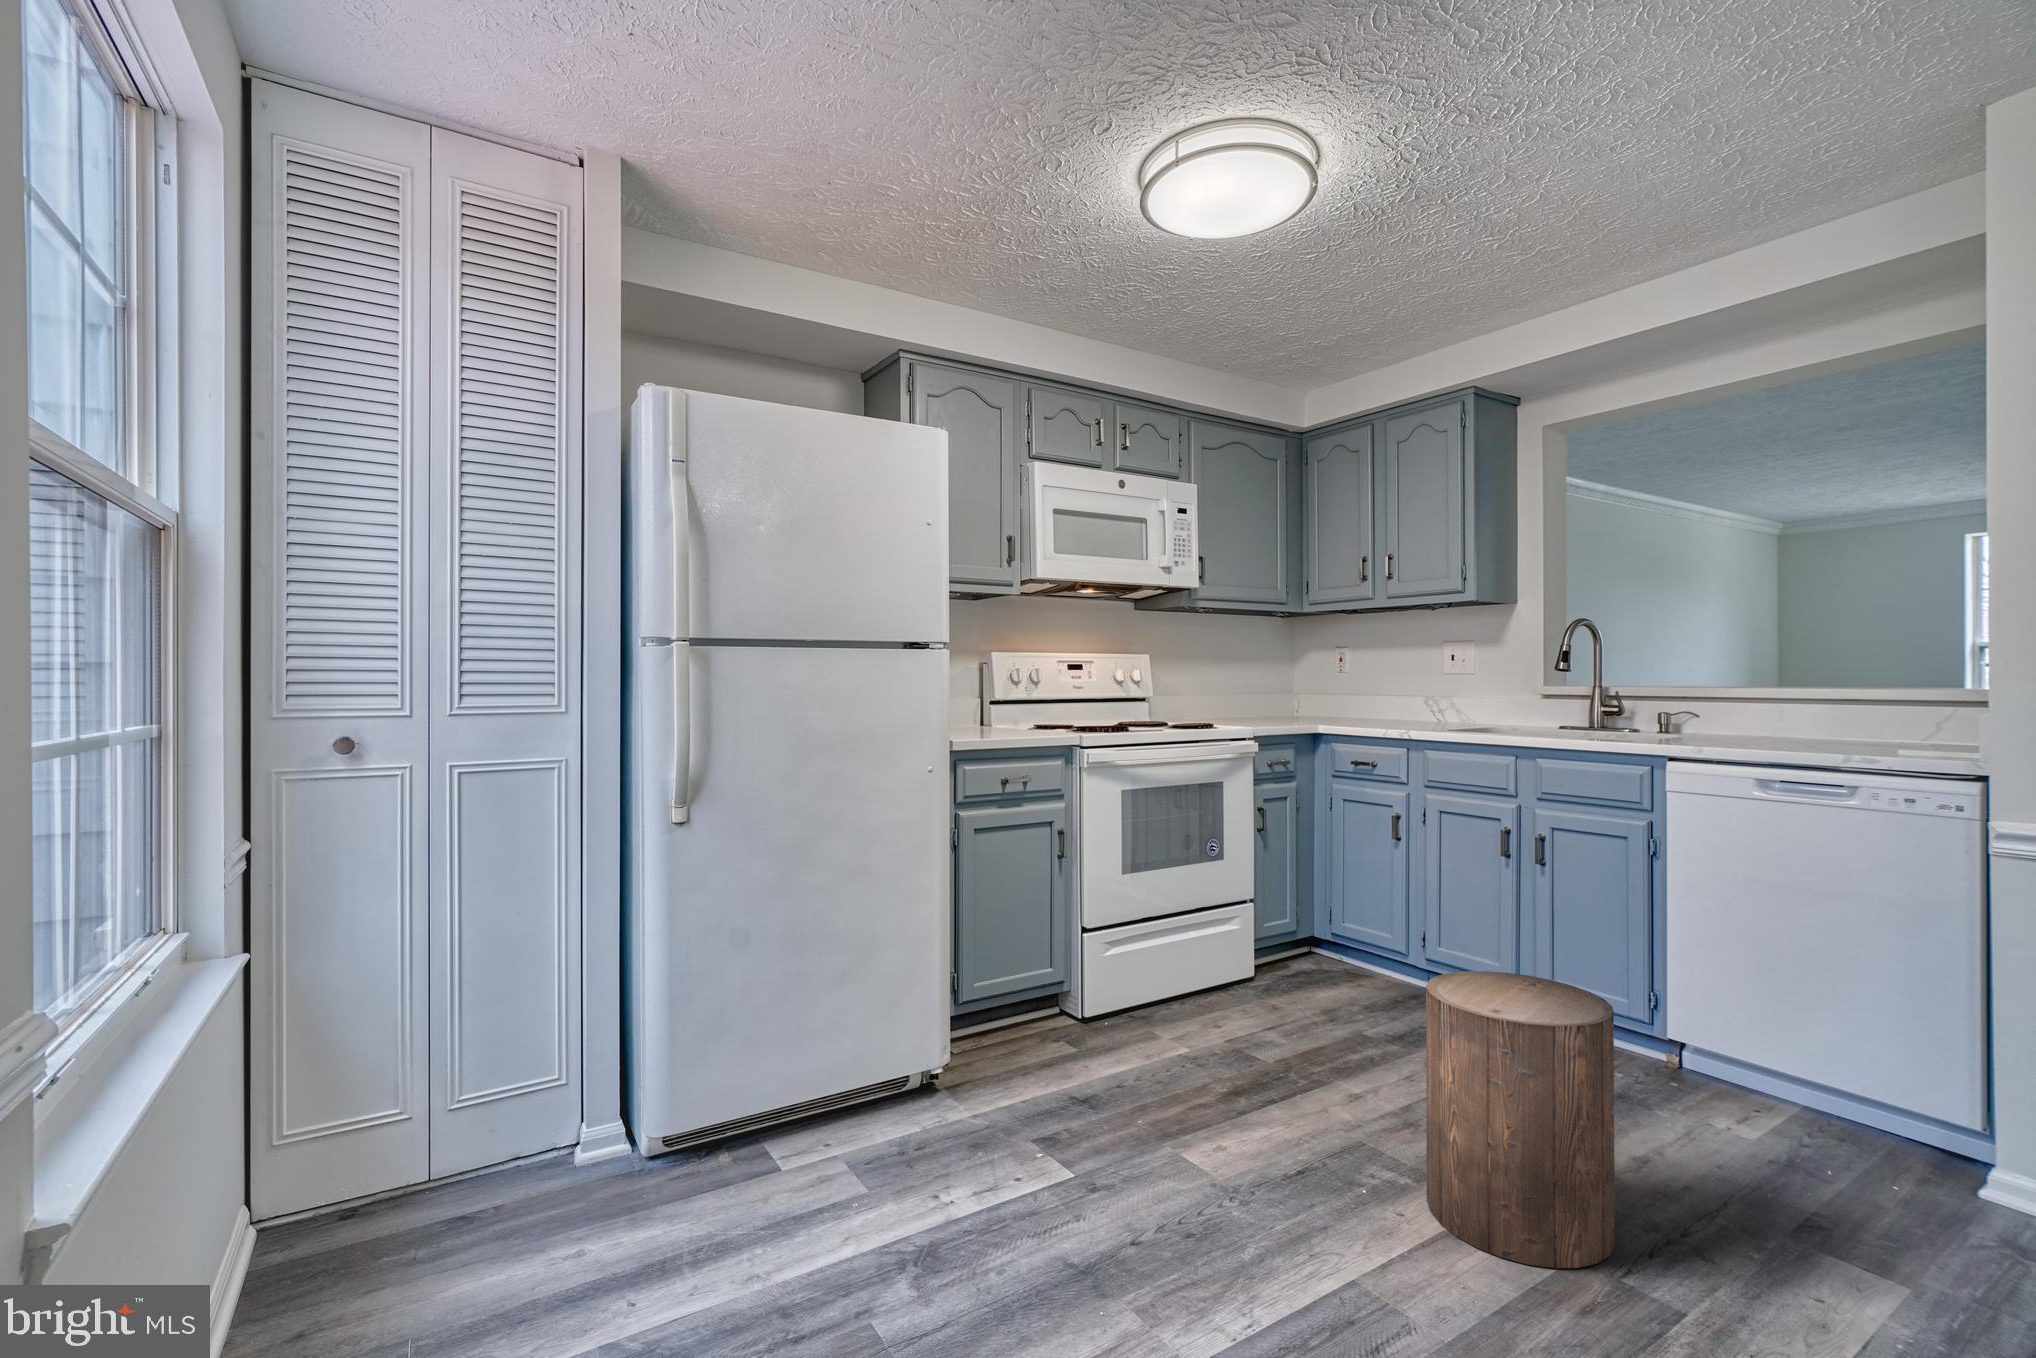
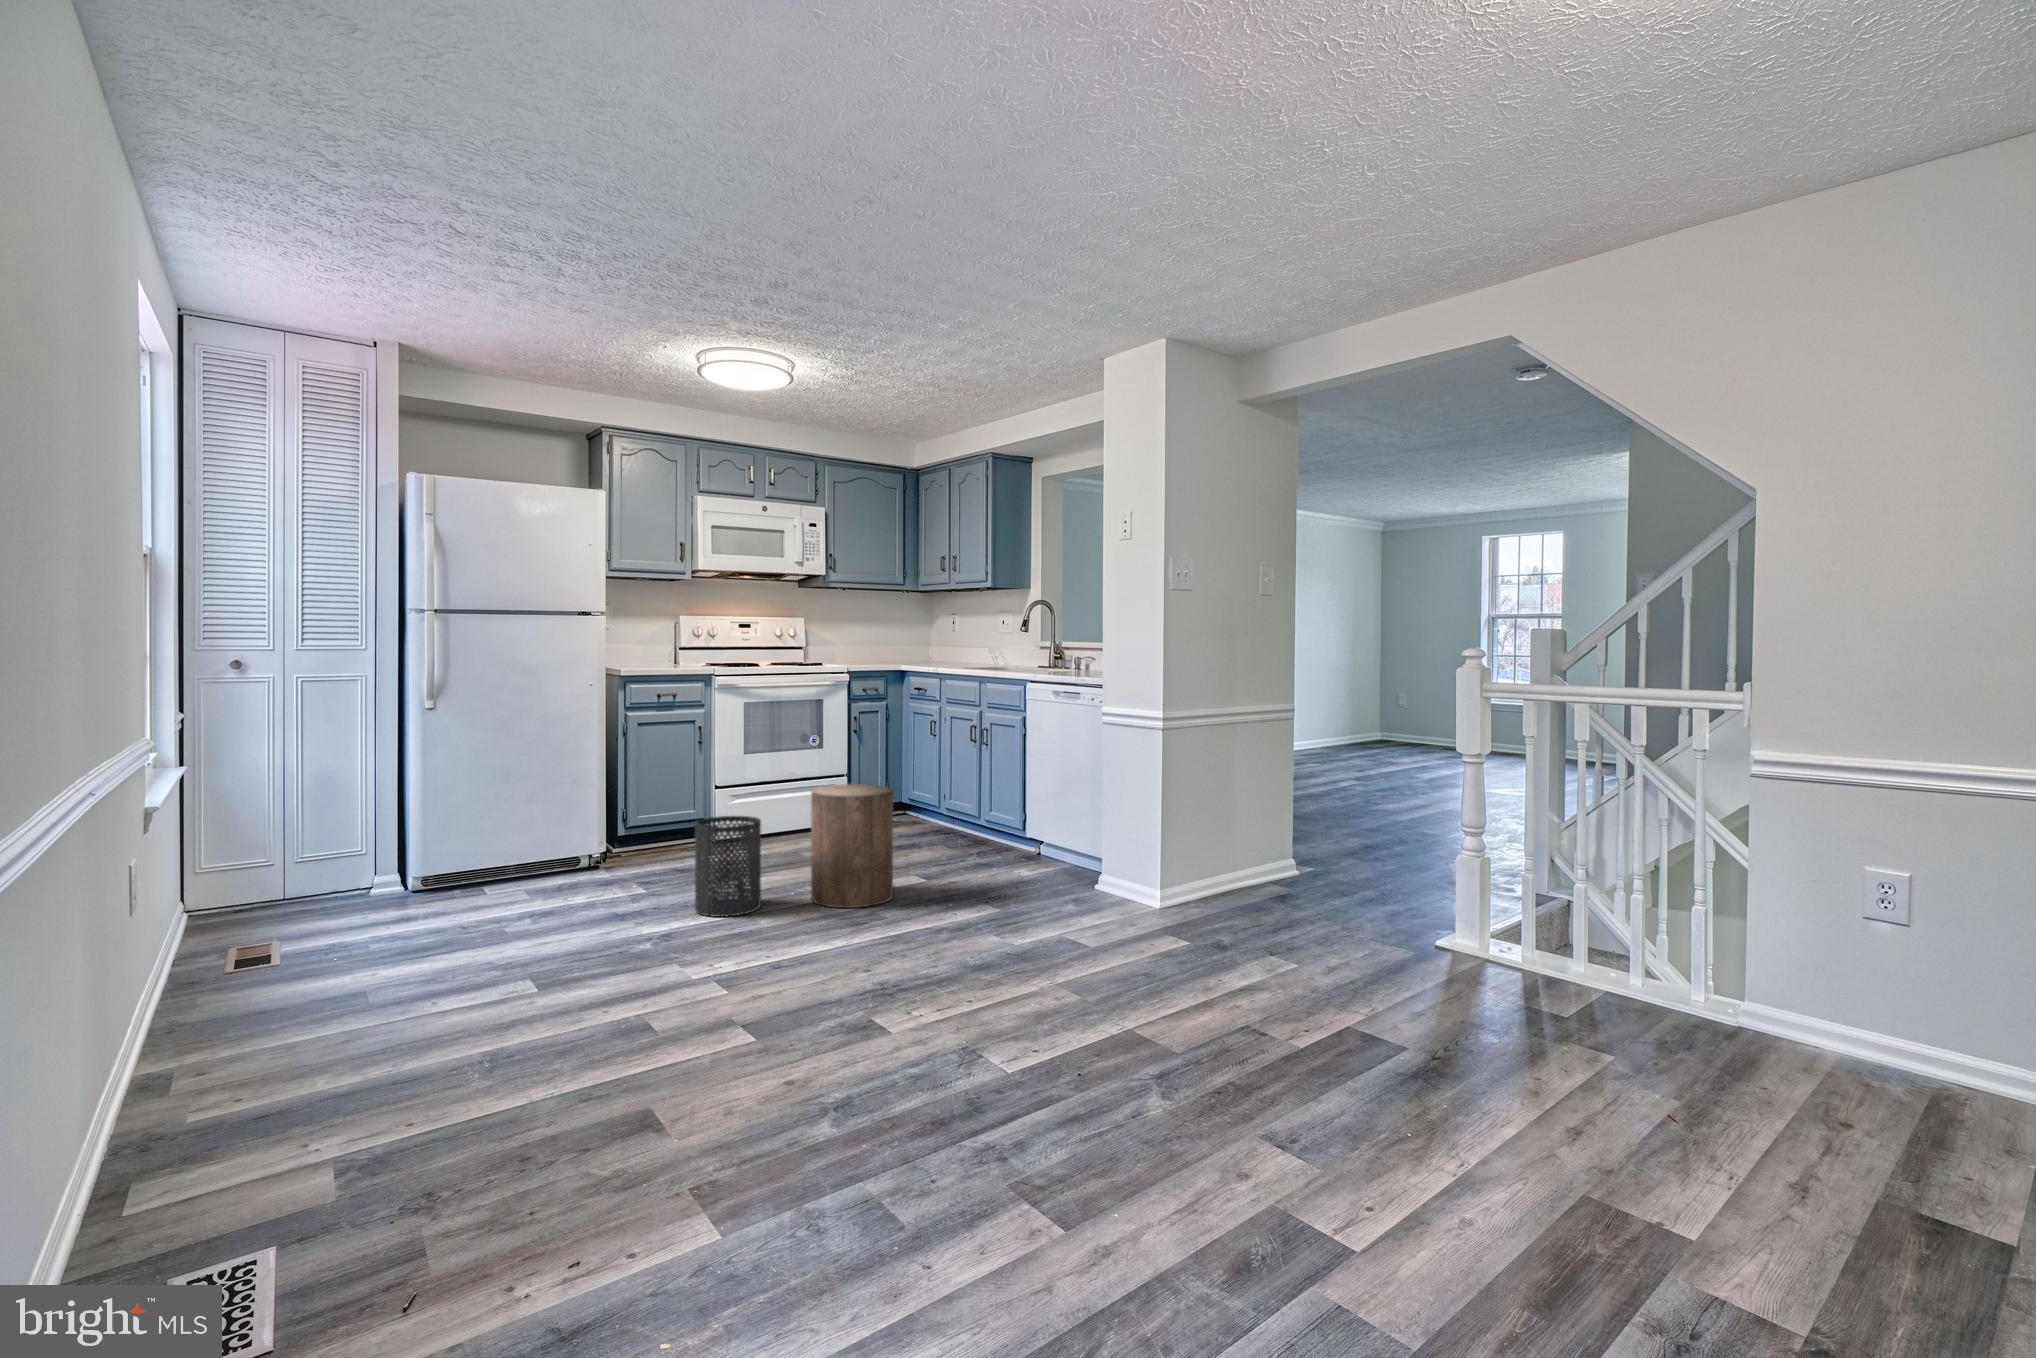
trash can: none [1231,1048,1375,1301] -> present [695,816,761,917]

